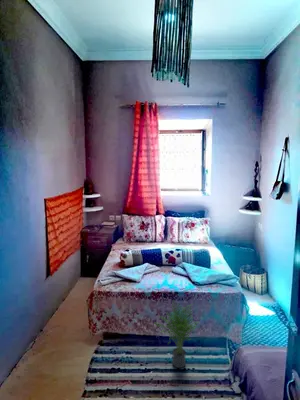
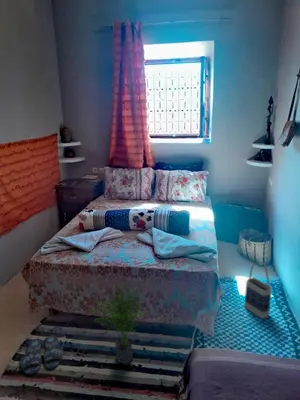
bag: none [257,285,277,331] -> present [244,261,272,318]
slippers: none [97,353,130,381] -> present [21,335,63,375]

